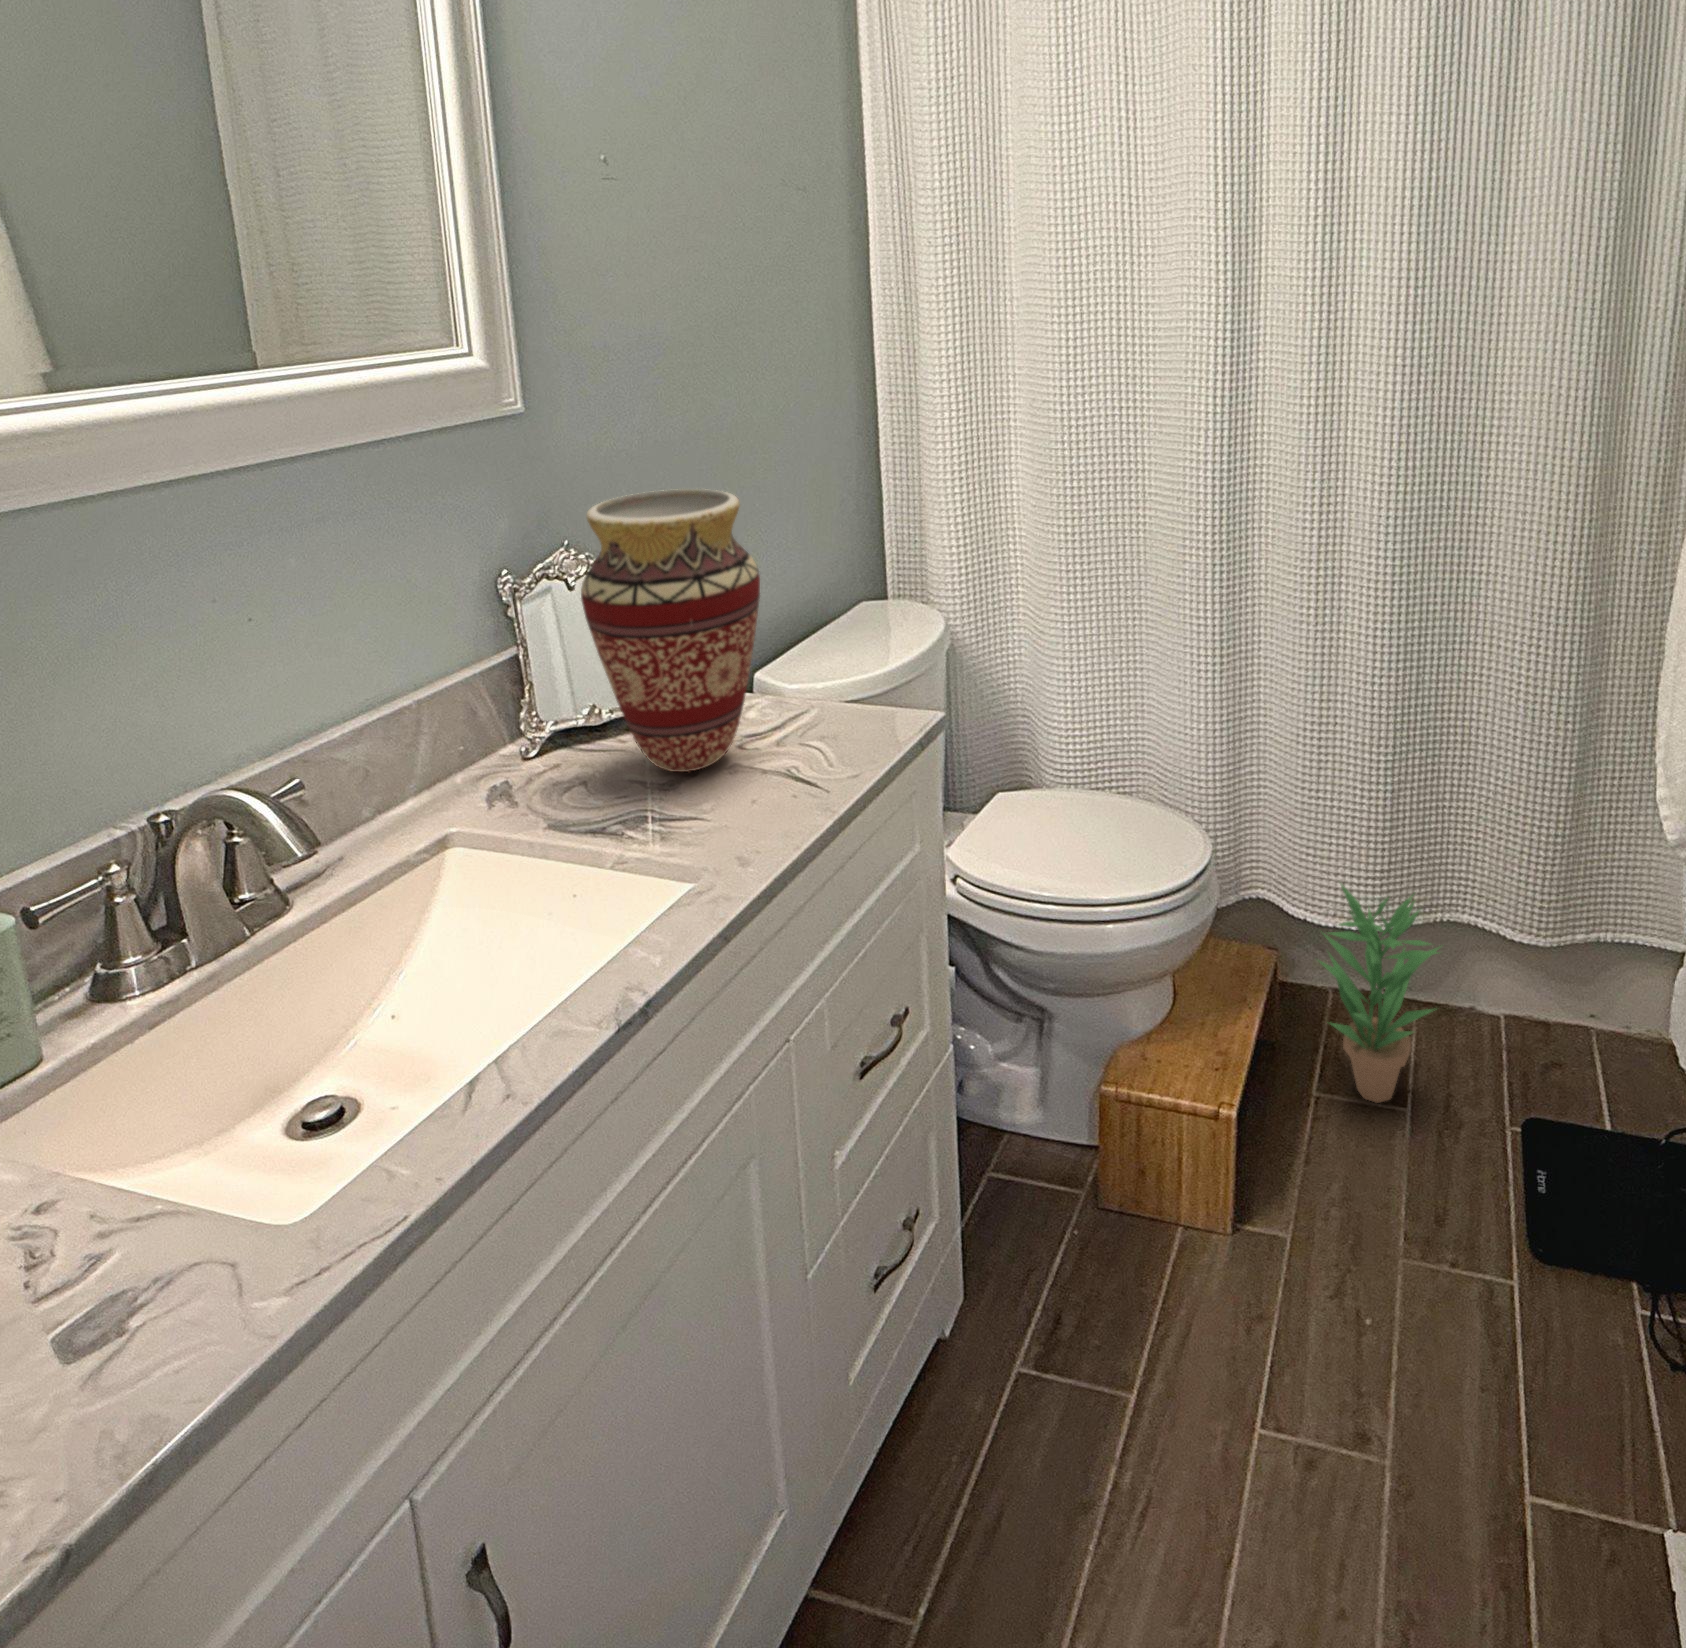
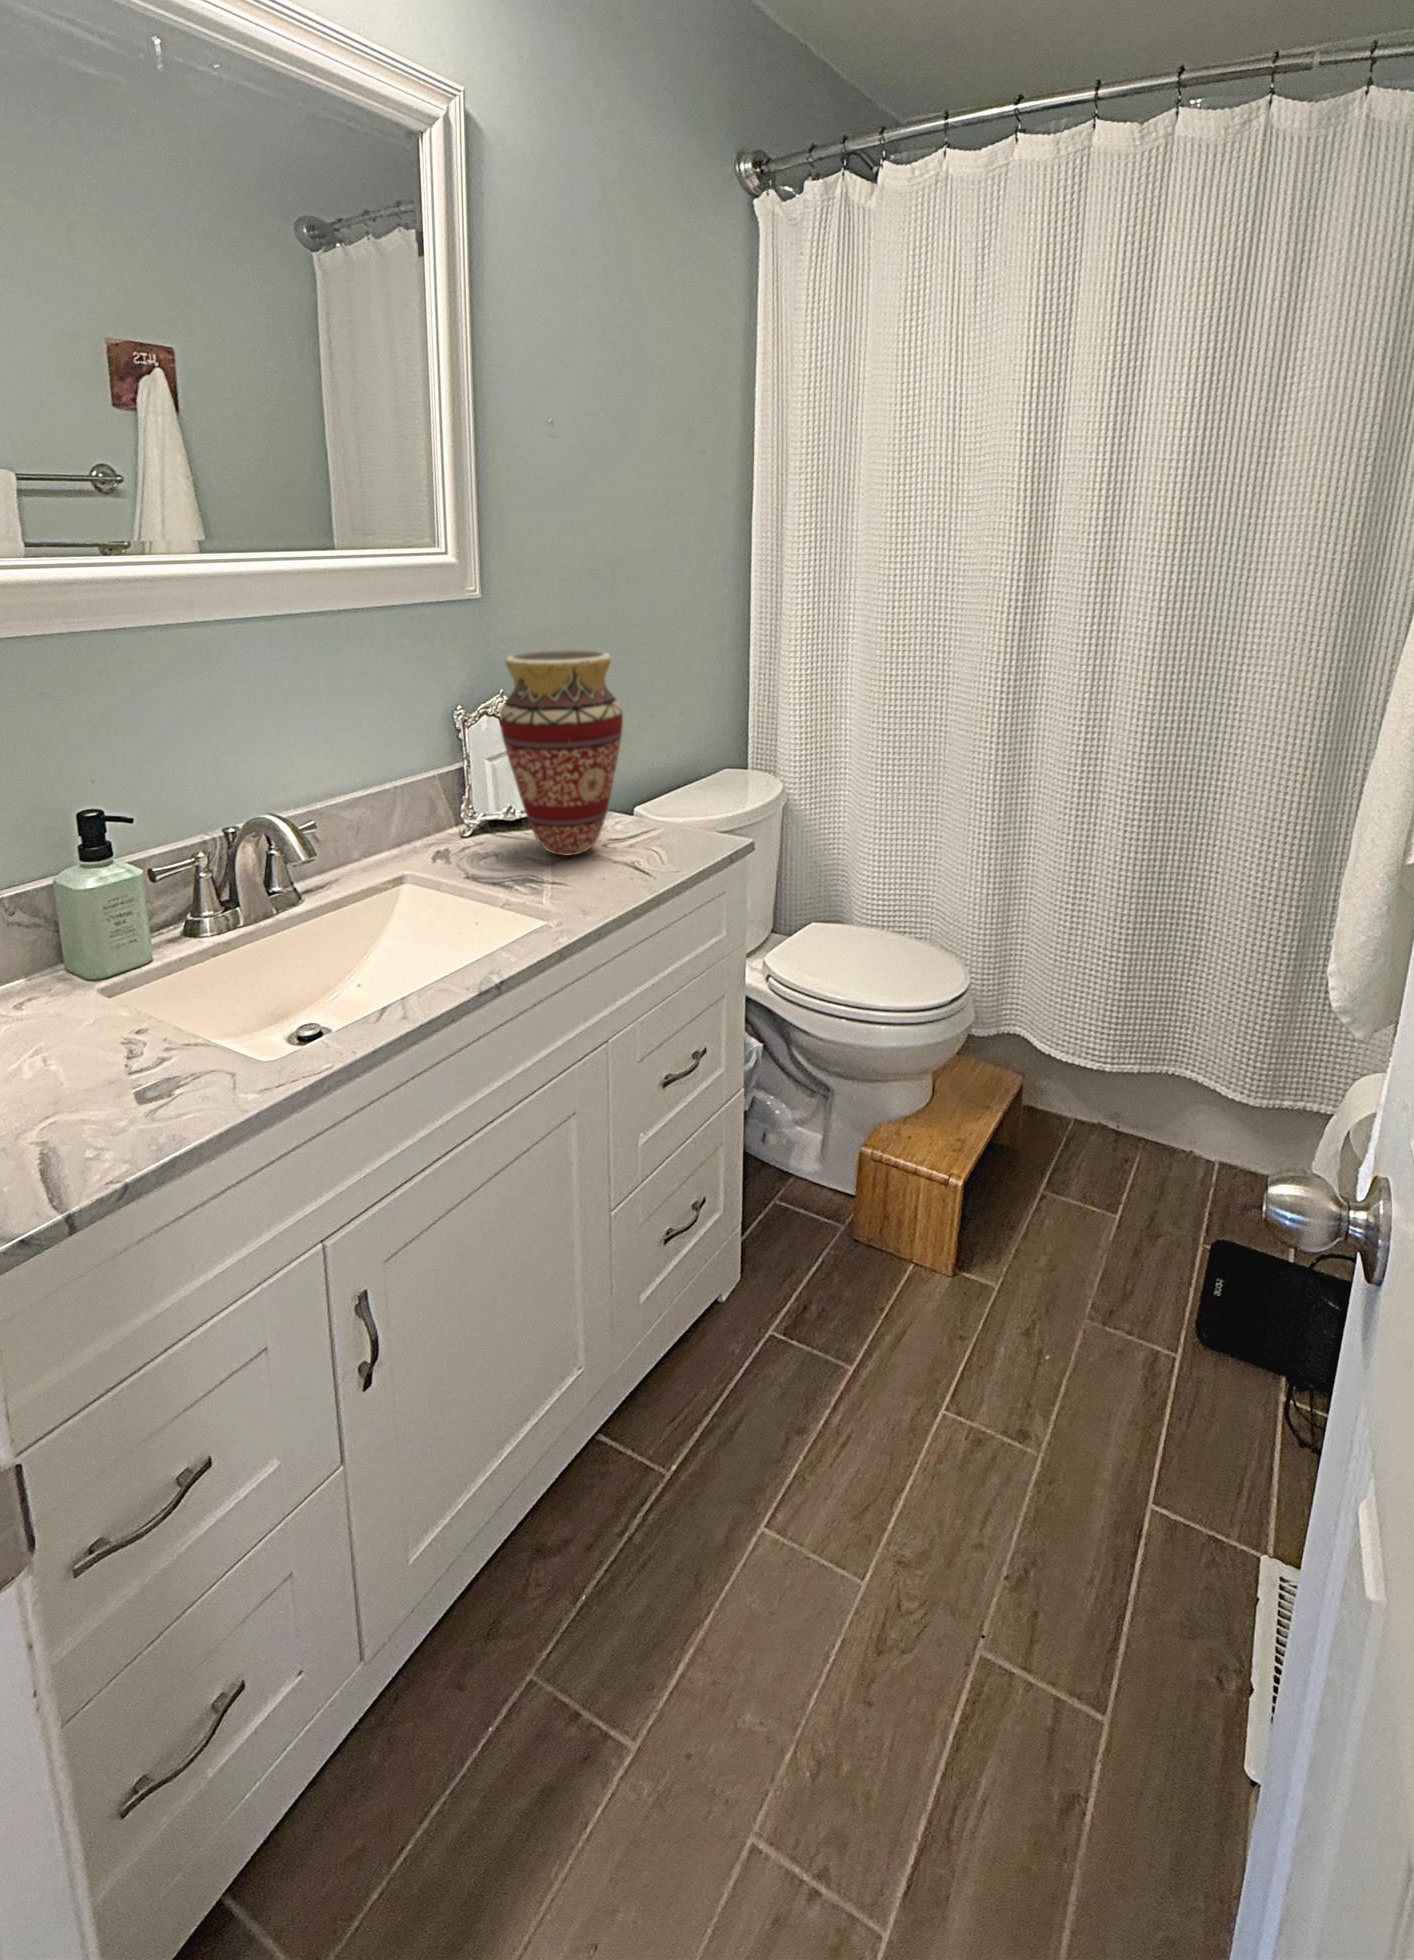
potted plant: present [1319,884,1442,1103] -> none [1043,1026,1165,1210]

